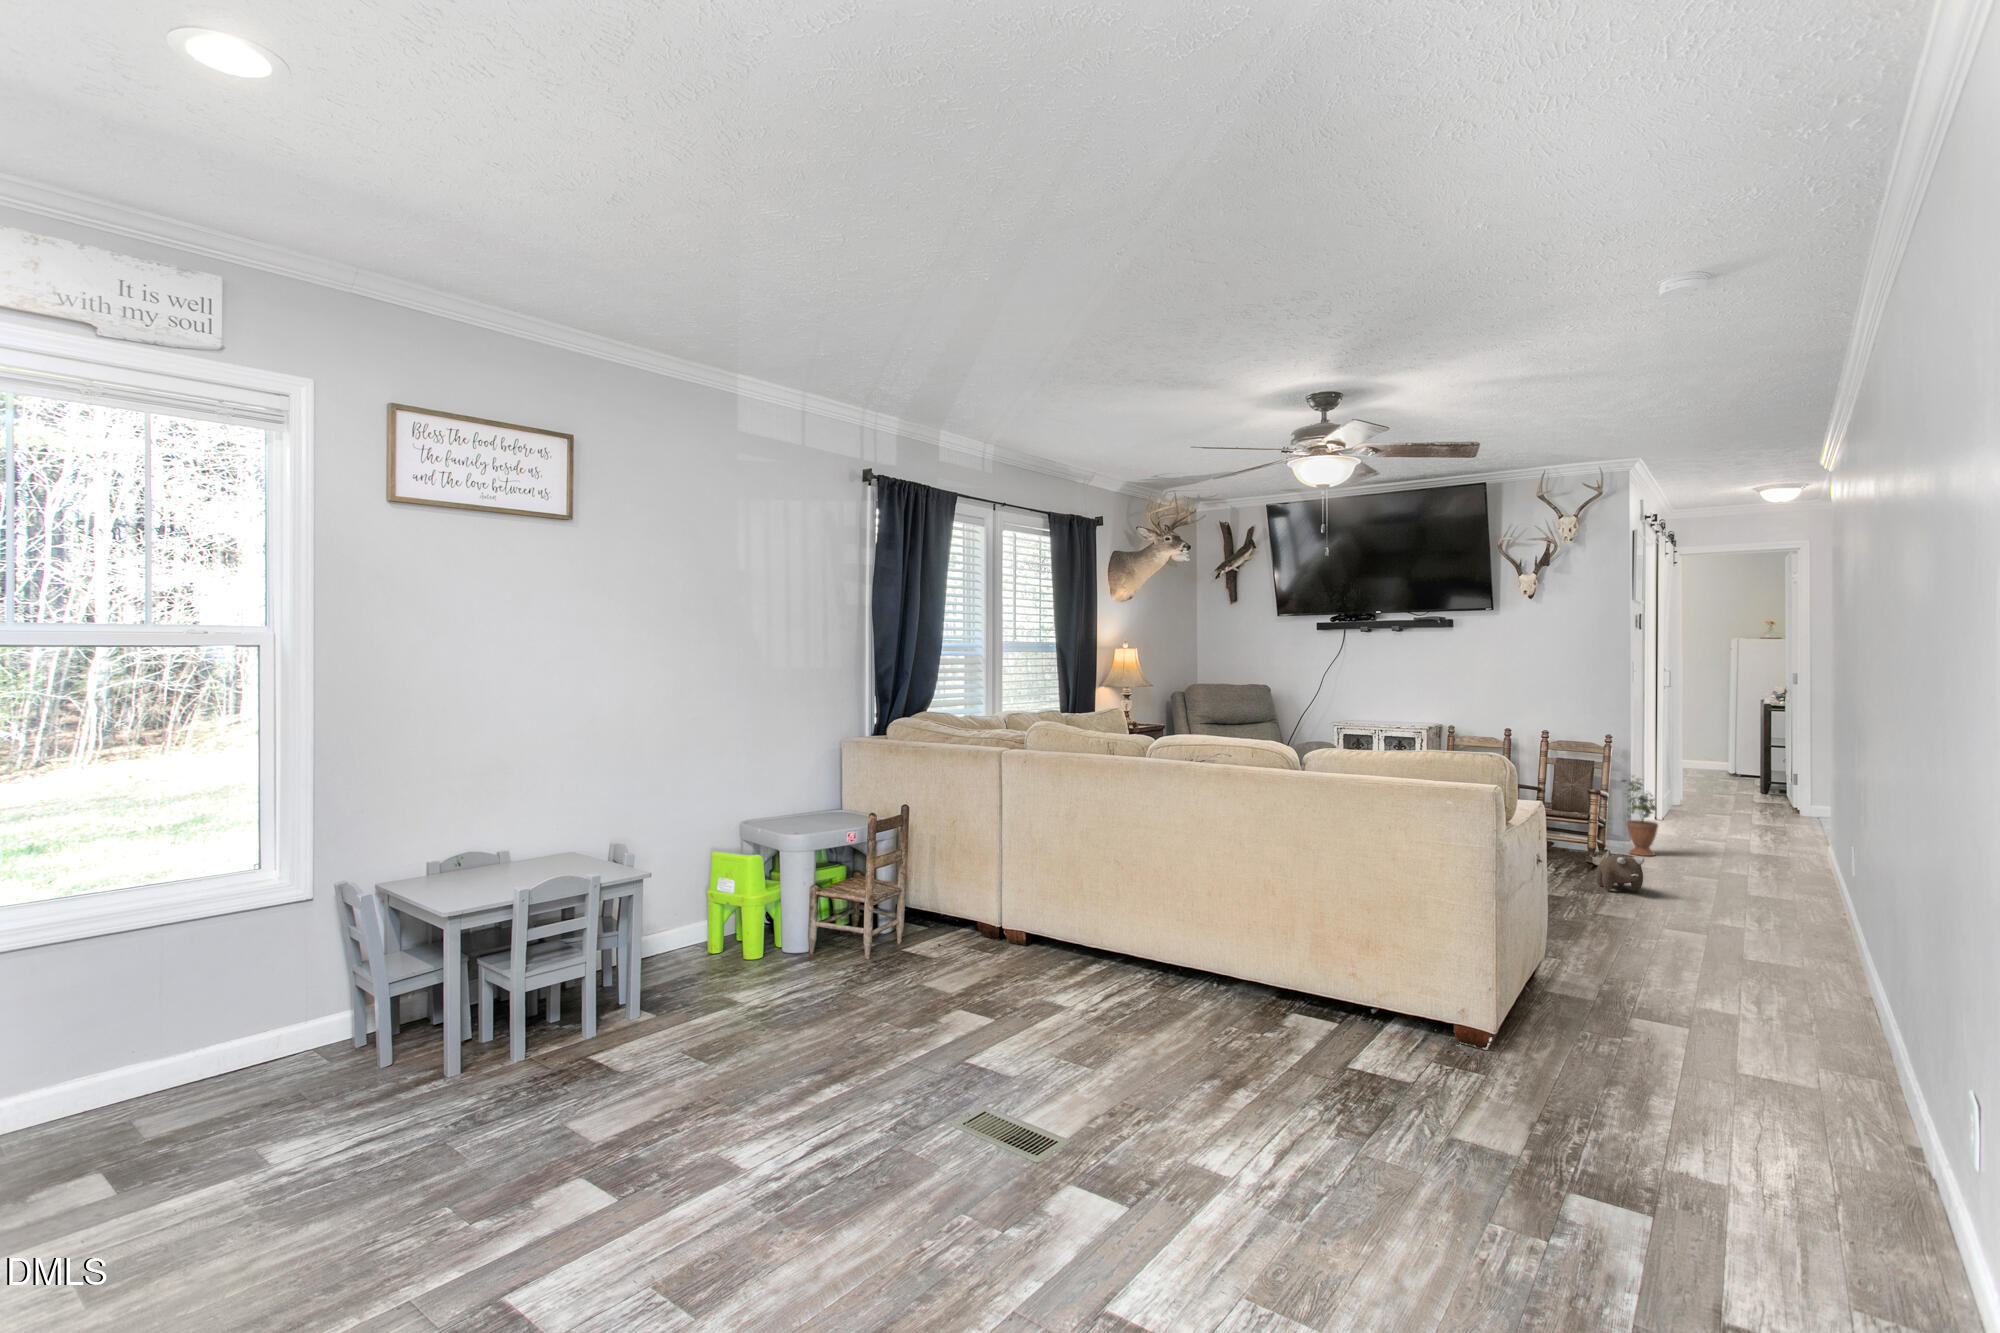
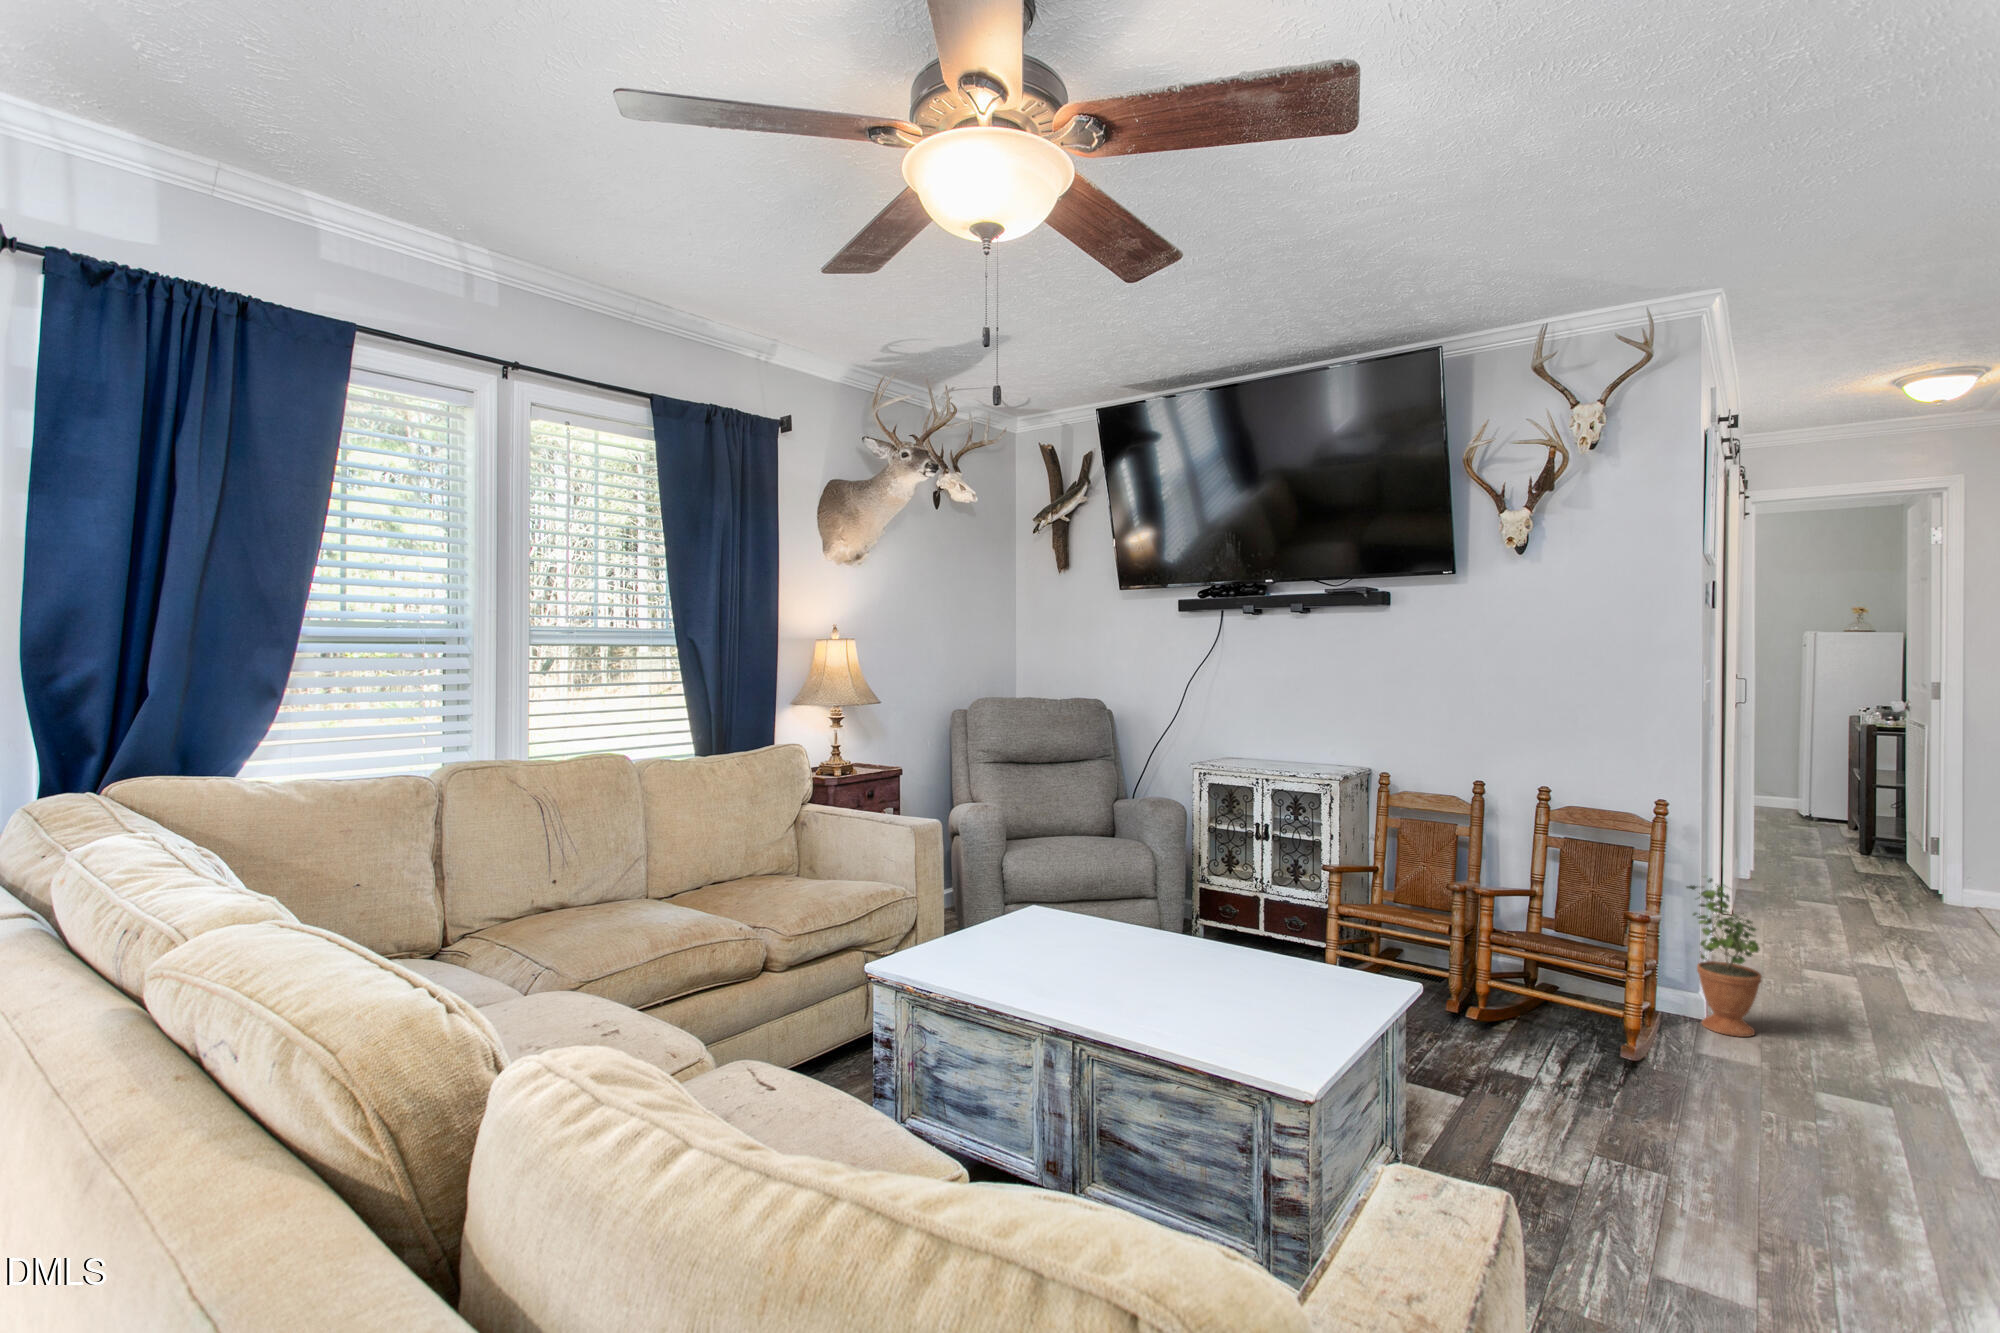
plush toy: present [1596,854,1644,891] -> none [1663,1101,1784,1195]

